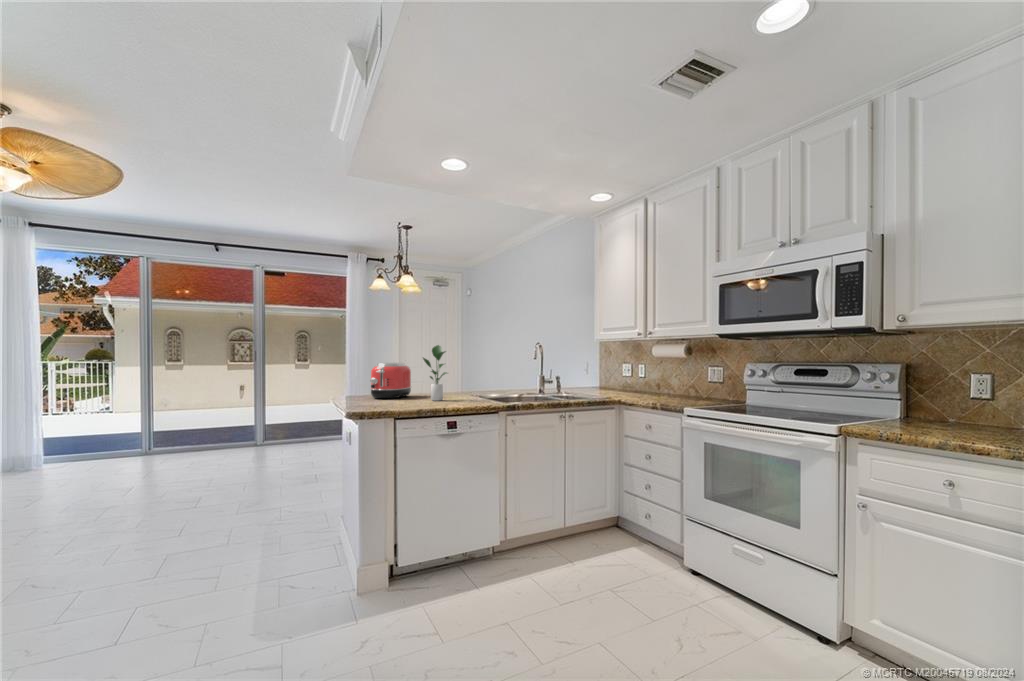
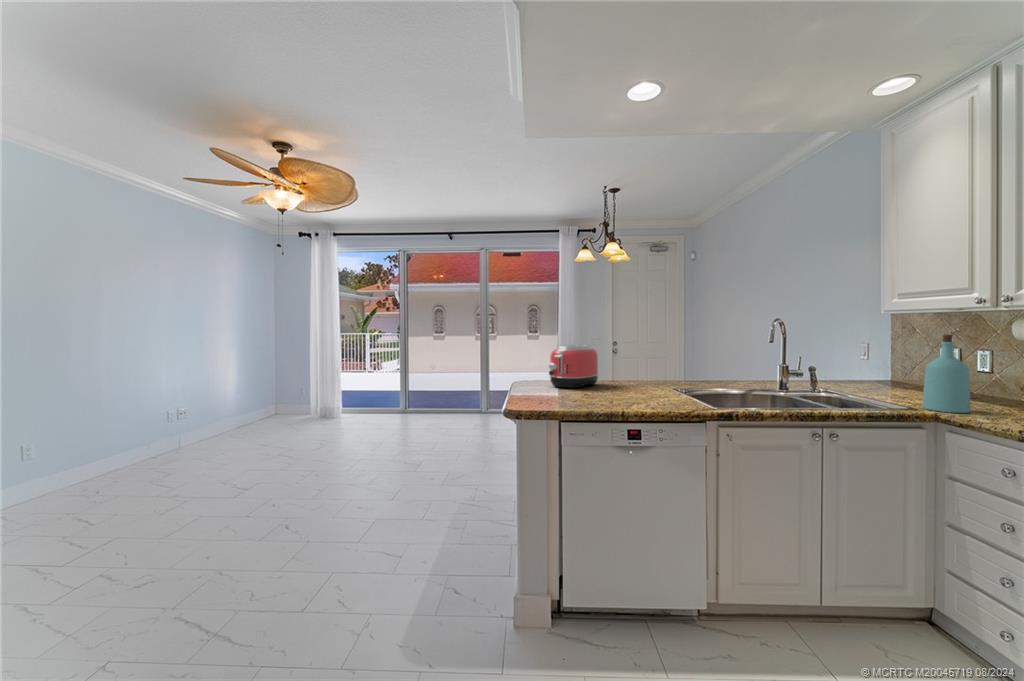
potted plant: present [423,345,446,401] -> none [604,324,640,396]
bottle: none [614,353,635,398] -> present [922,335,971,413]

